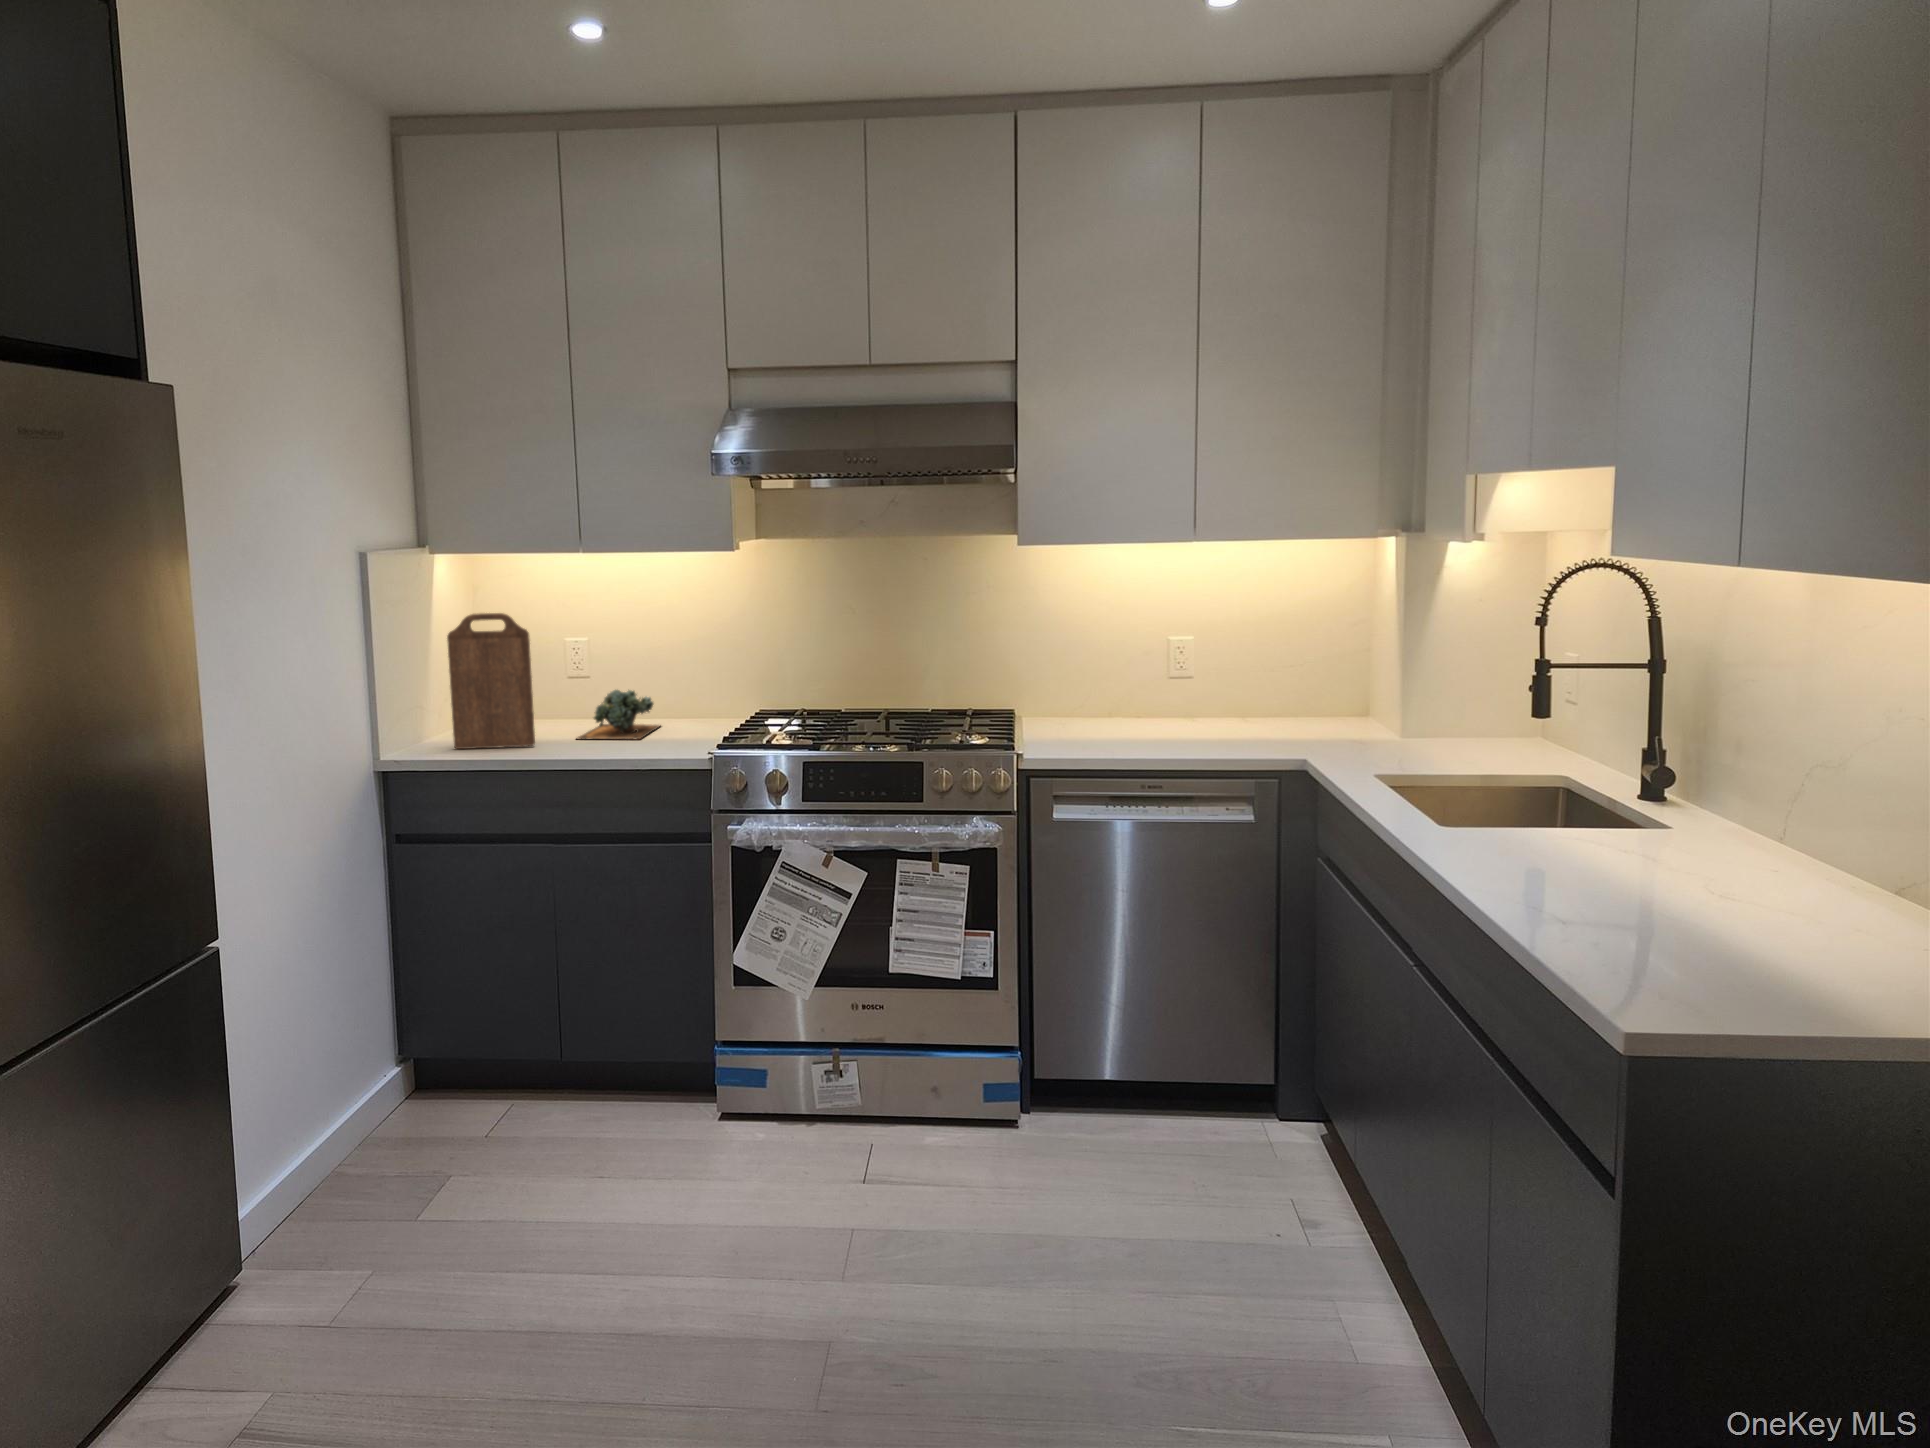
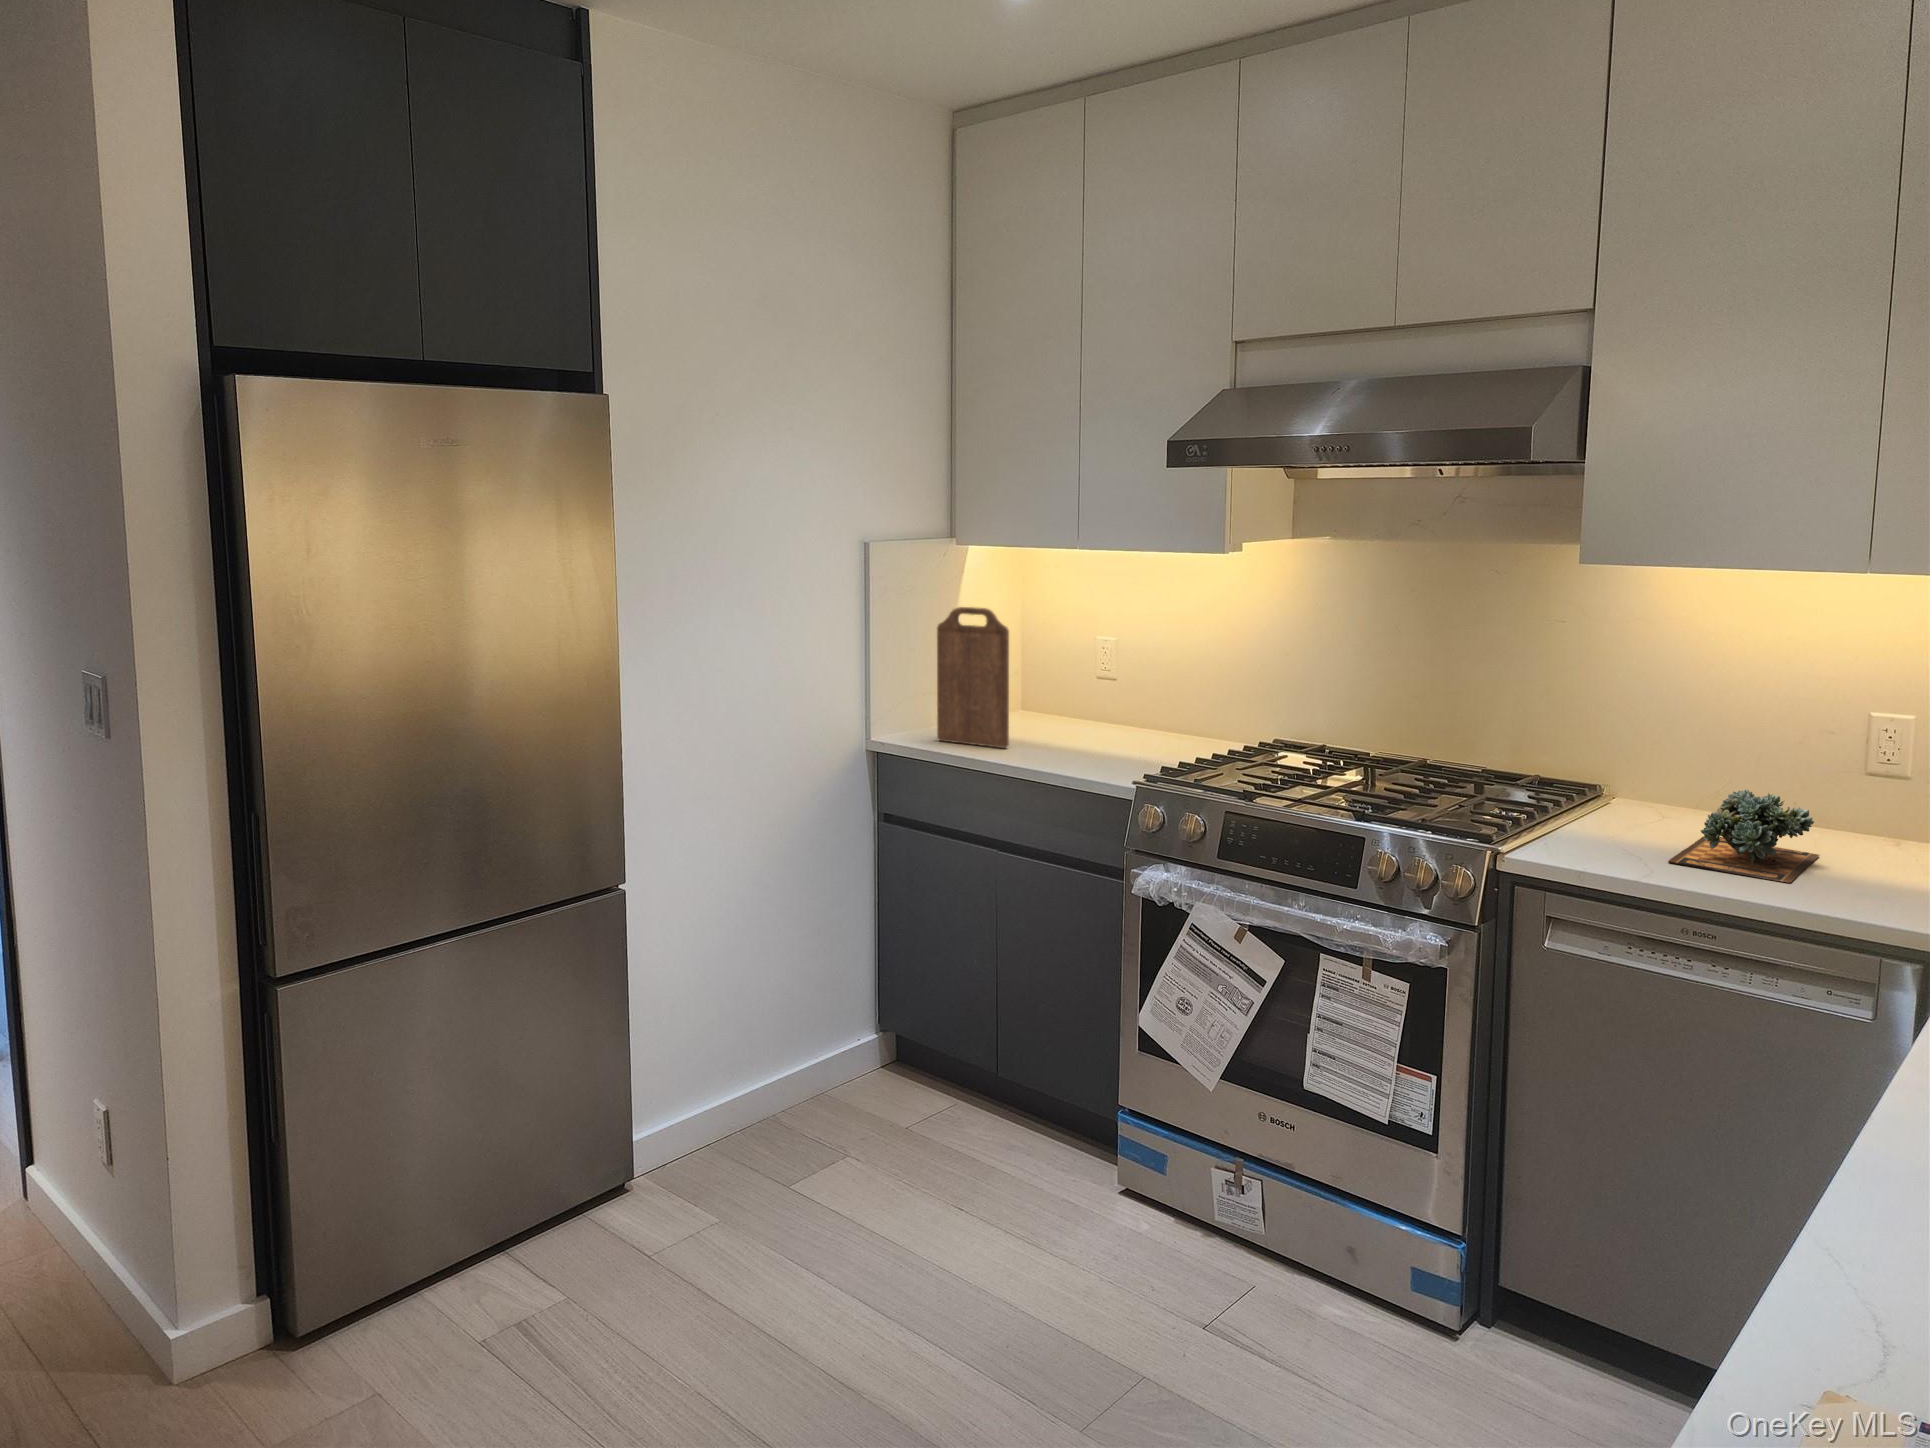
succulent plant: present [576,690,660,740] -> present [1668,789,1819,883]

